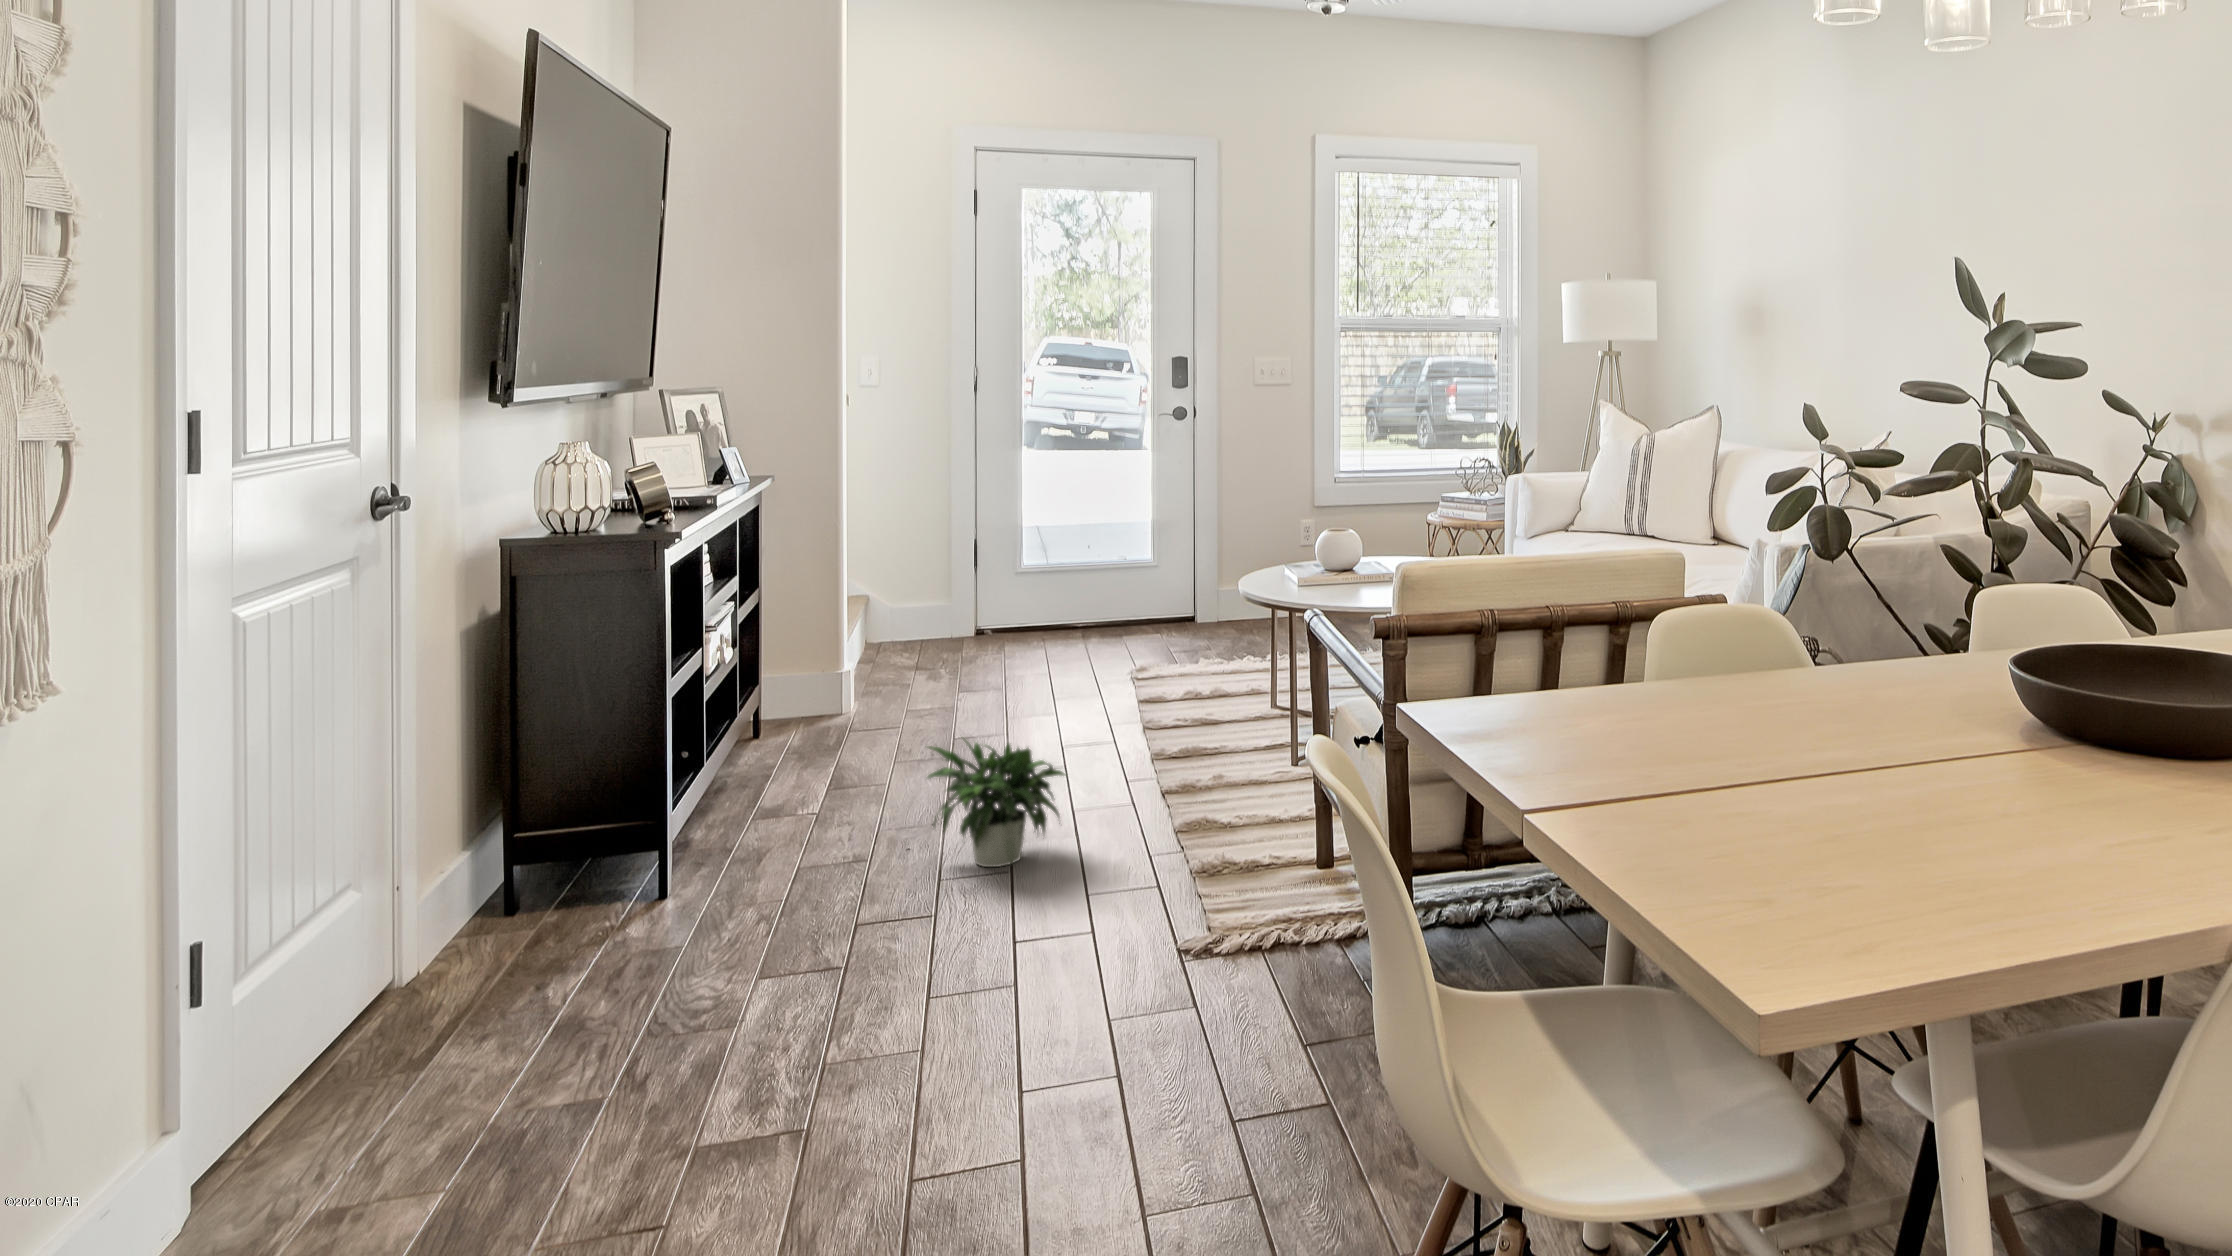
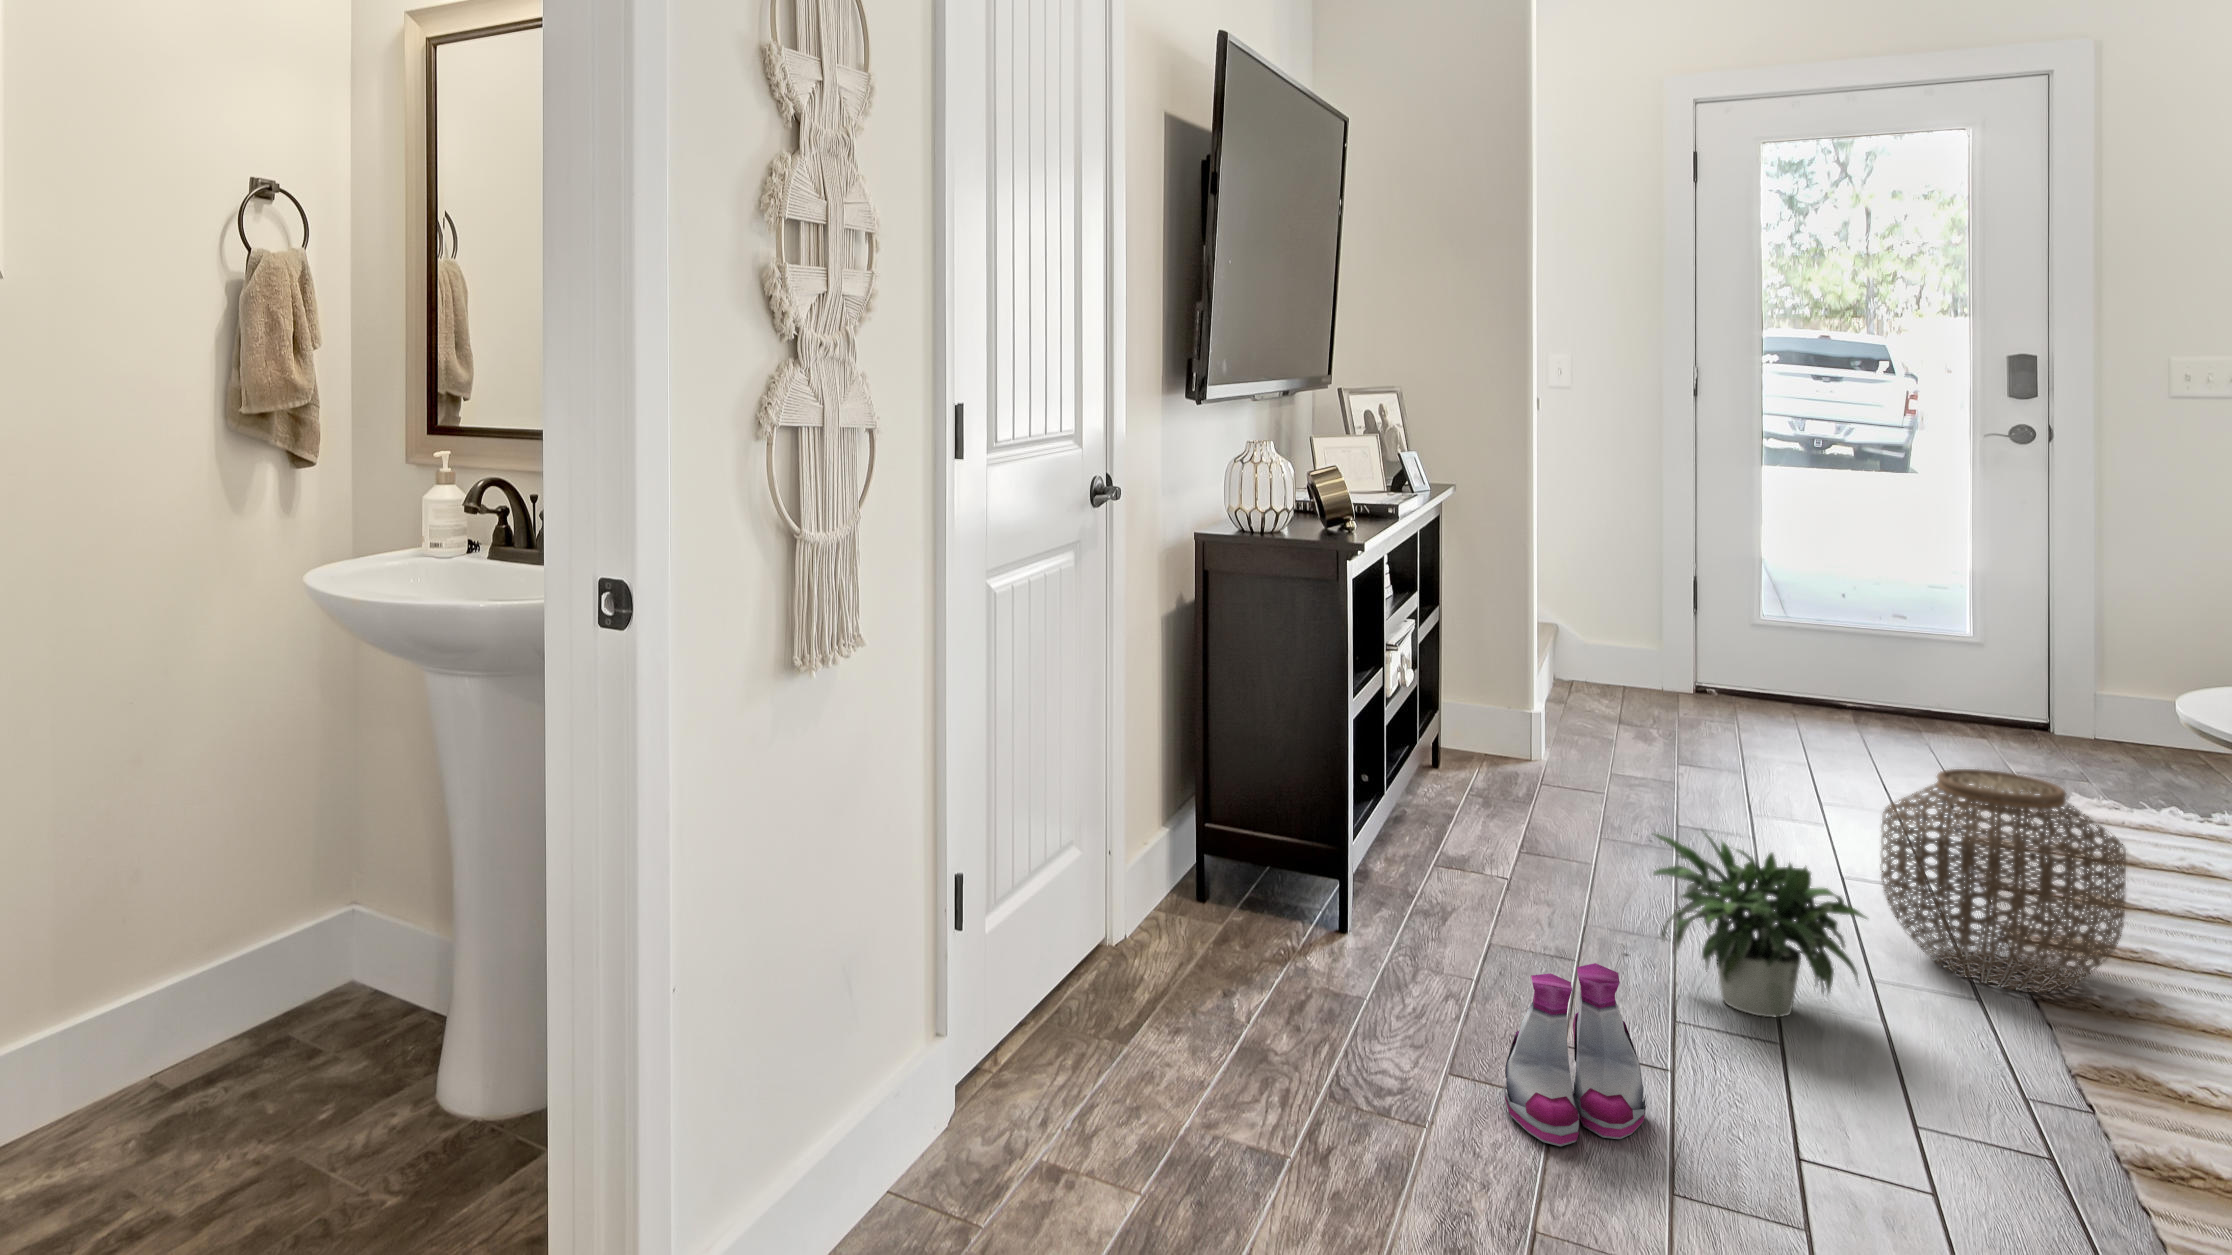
woven basket: none [1080,657,1212,805] -> present [1880,769,2126,992]
boots: none [804,854,915,1008] -> present [1504,963,1646,1146]

